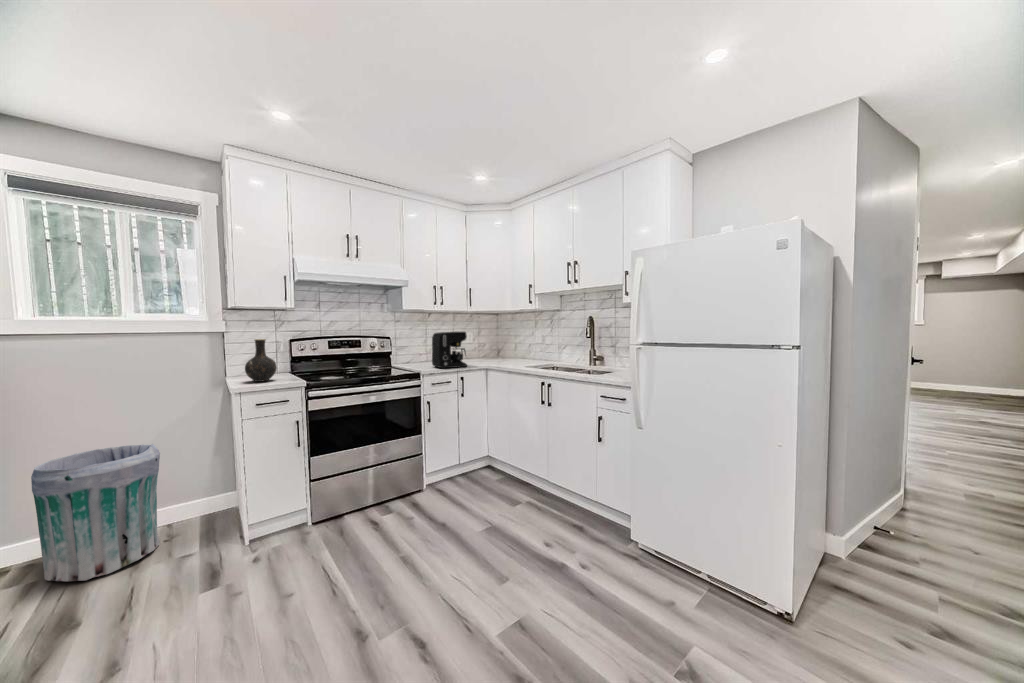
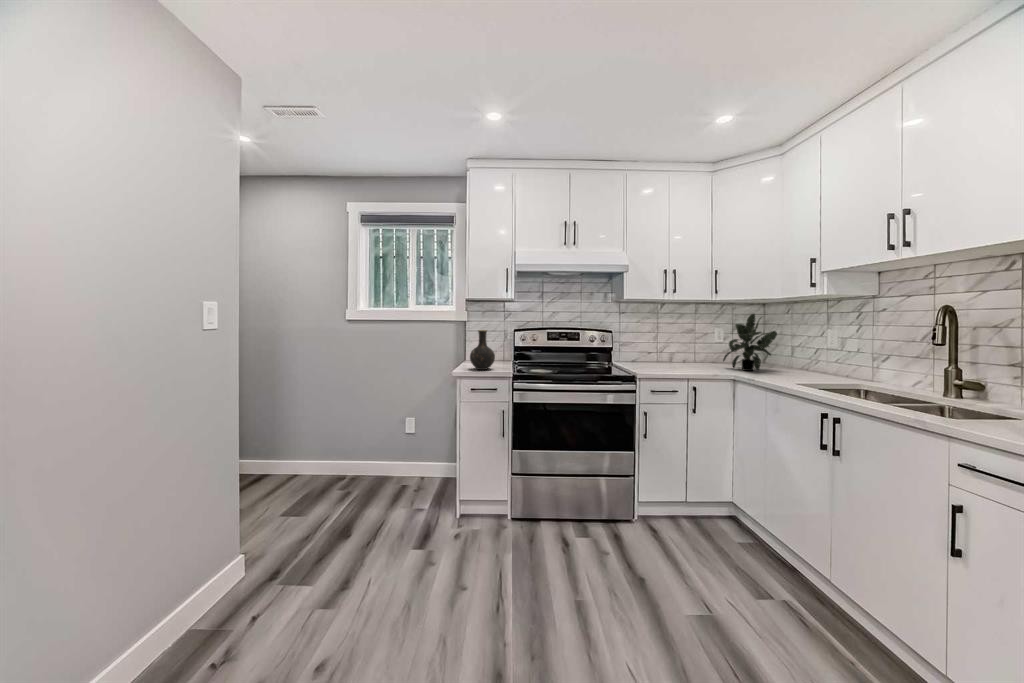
potted plant: none [475,320,507,361] -> present [723,314,777,371]
coffee maker: present [432,332,467,368] -> none [658,329,705,375]
trash can: present [31,444,160,582] -> none [342,409,413,507]

